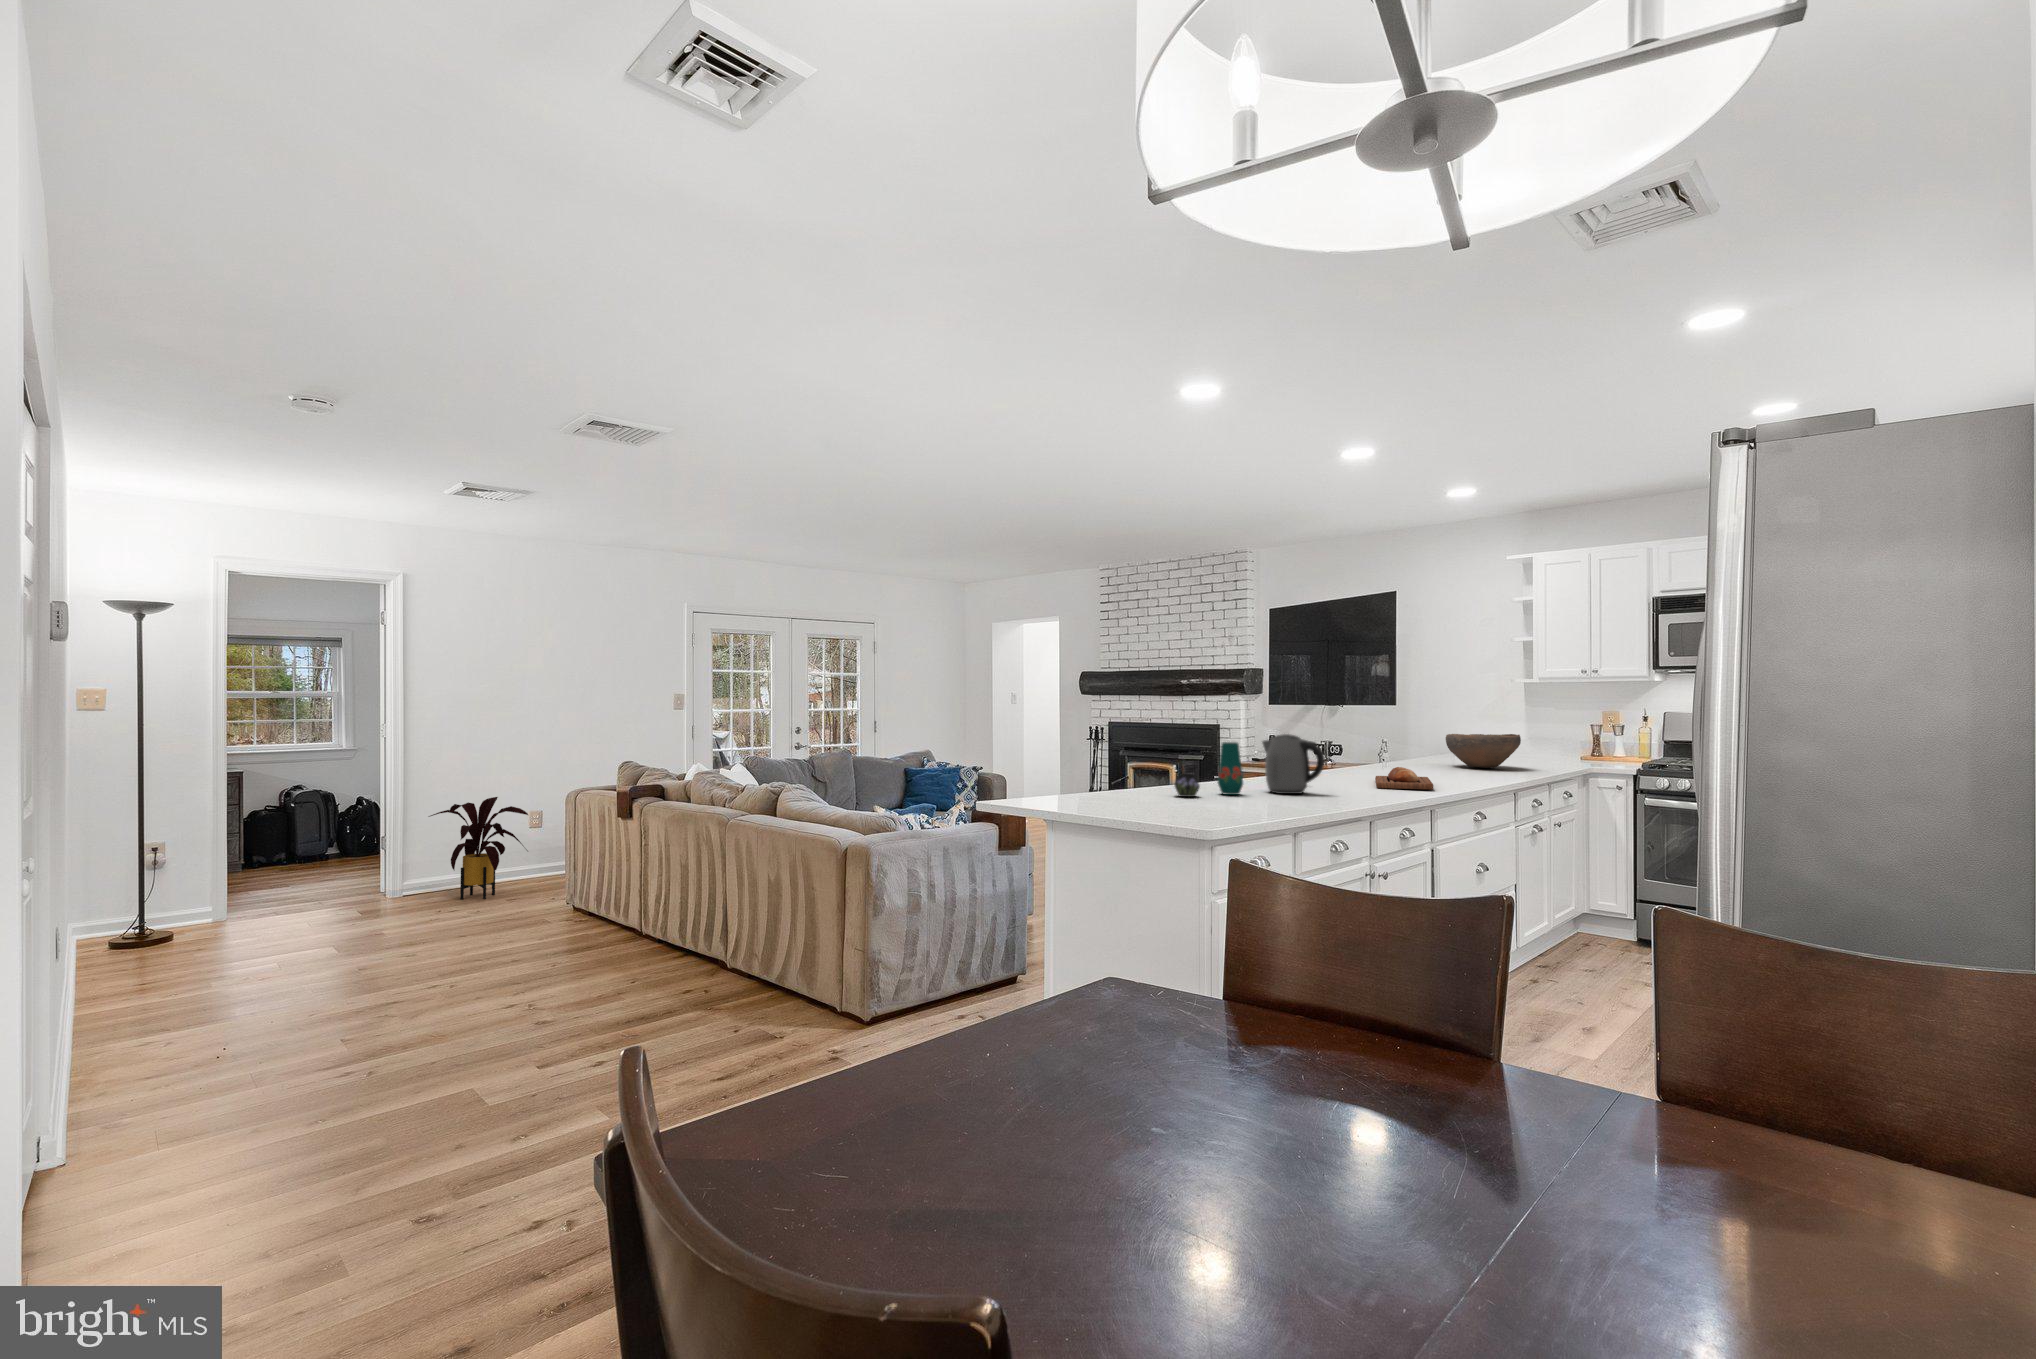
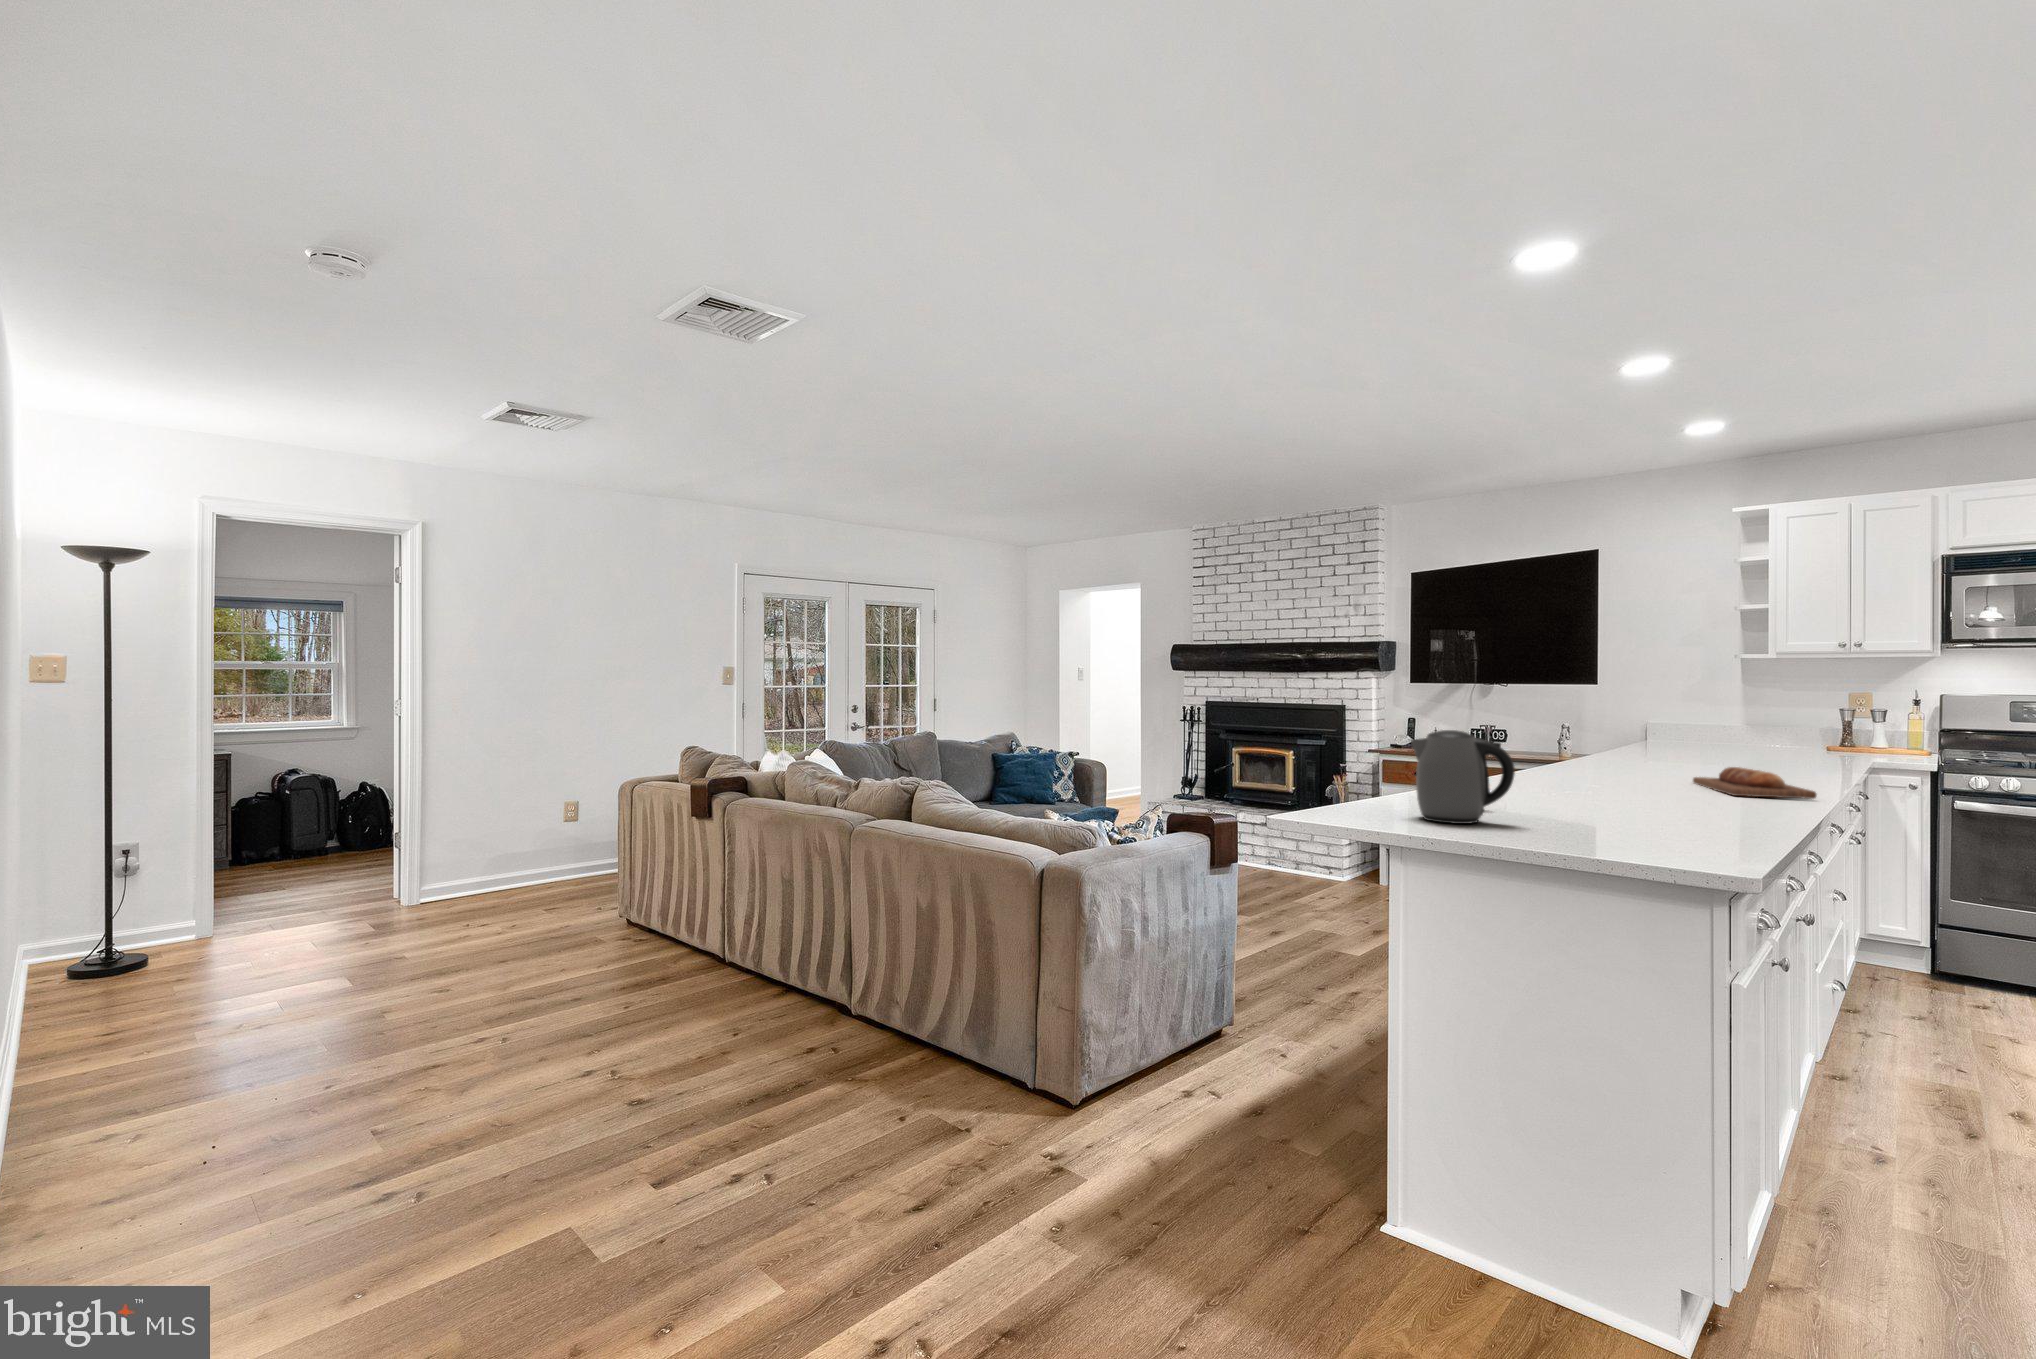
kettle: present [1262,734,1325,794] -> present [1411,730,1515,824]
bowl: present [1446,734,1521,768] -> none [1711,722,1818,764]
vase: present [1174,742,1243,797] -> none [1512,736,1602,812]
house plant: present [429,797,528,900] -> none [453,787,572,908]

